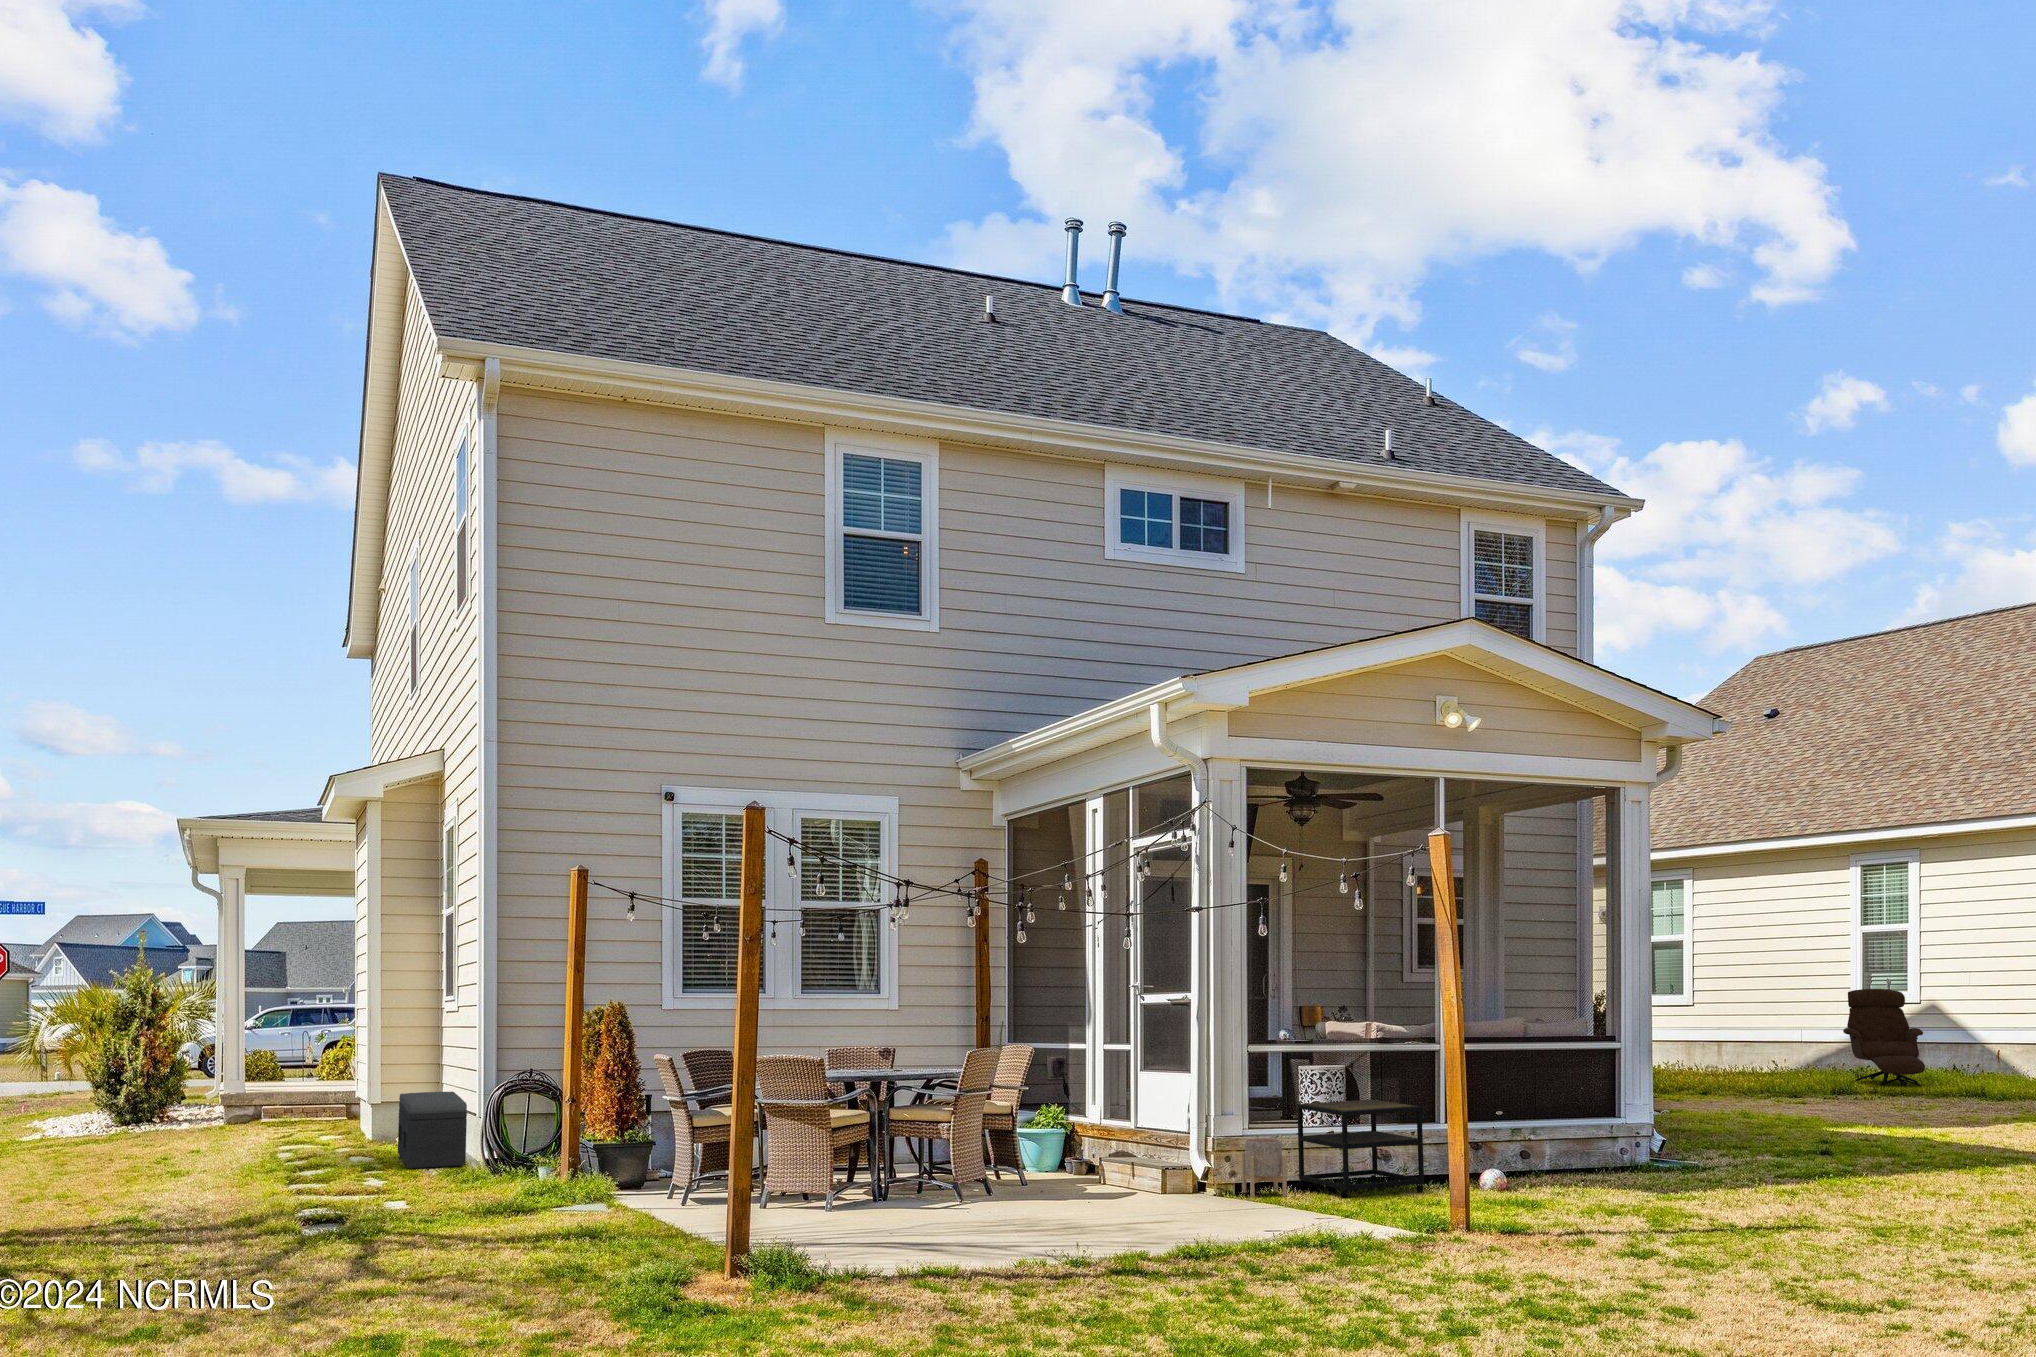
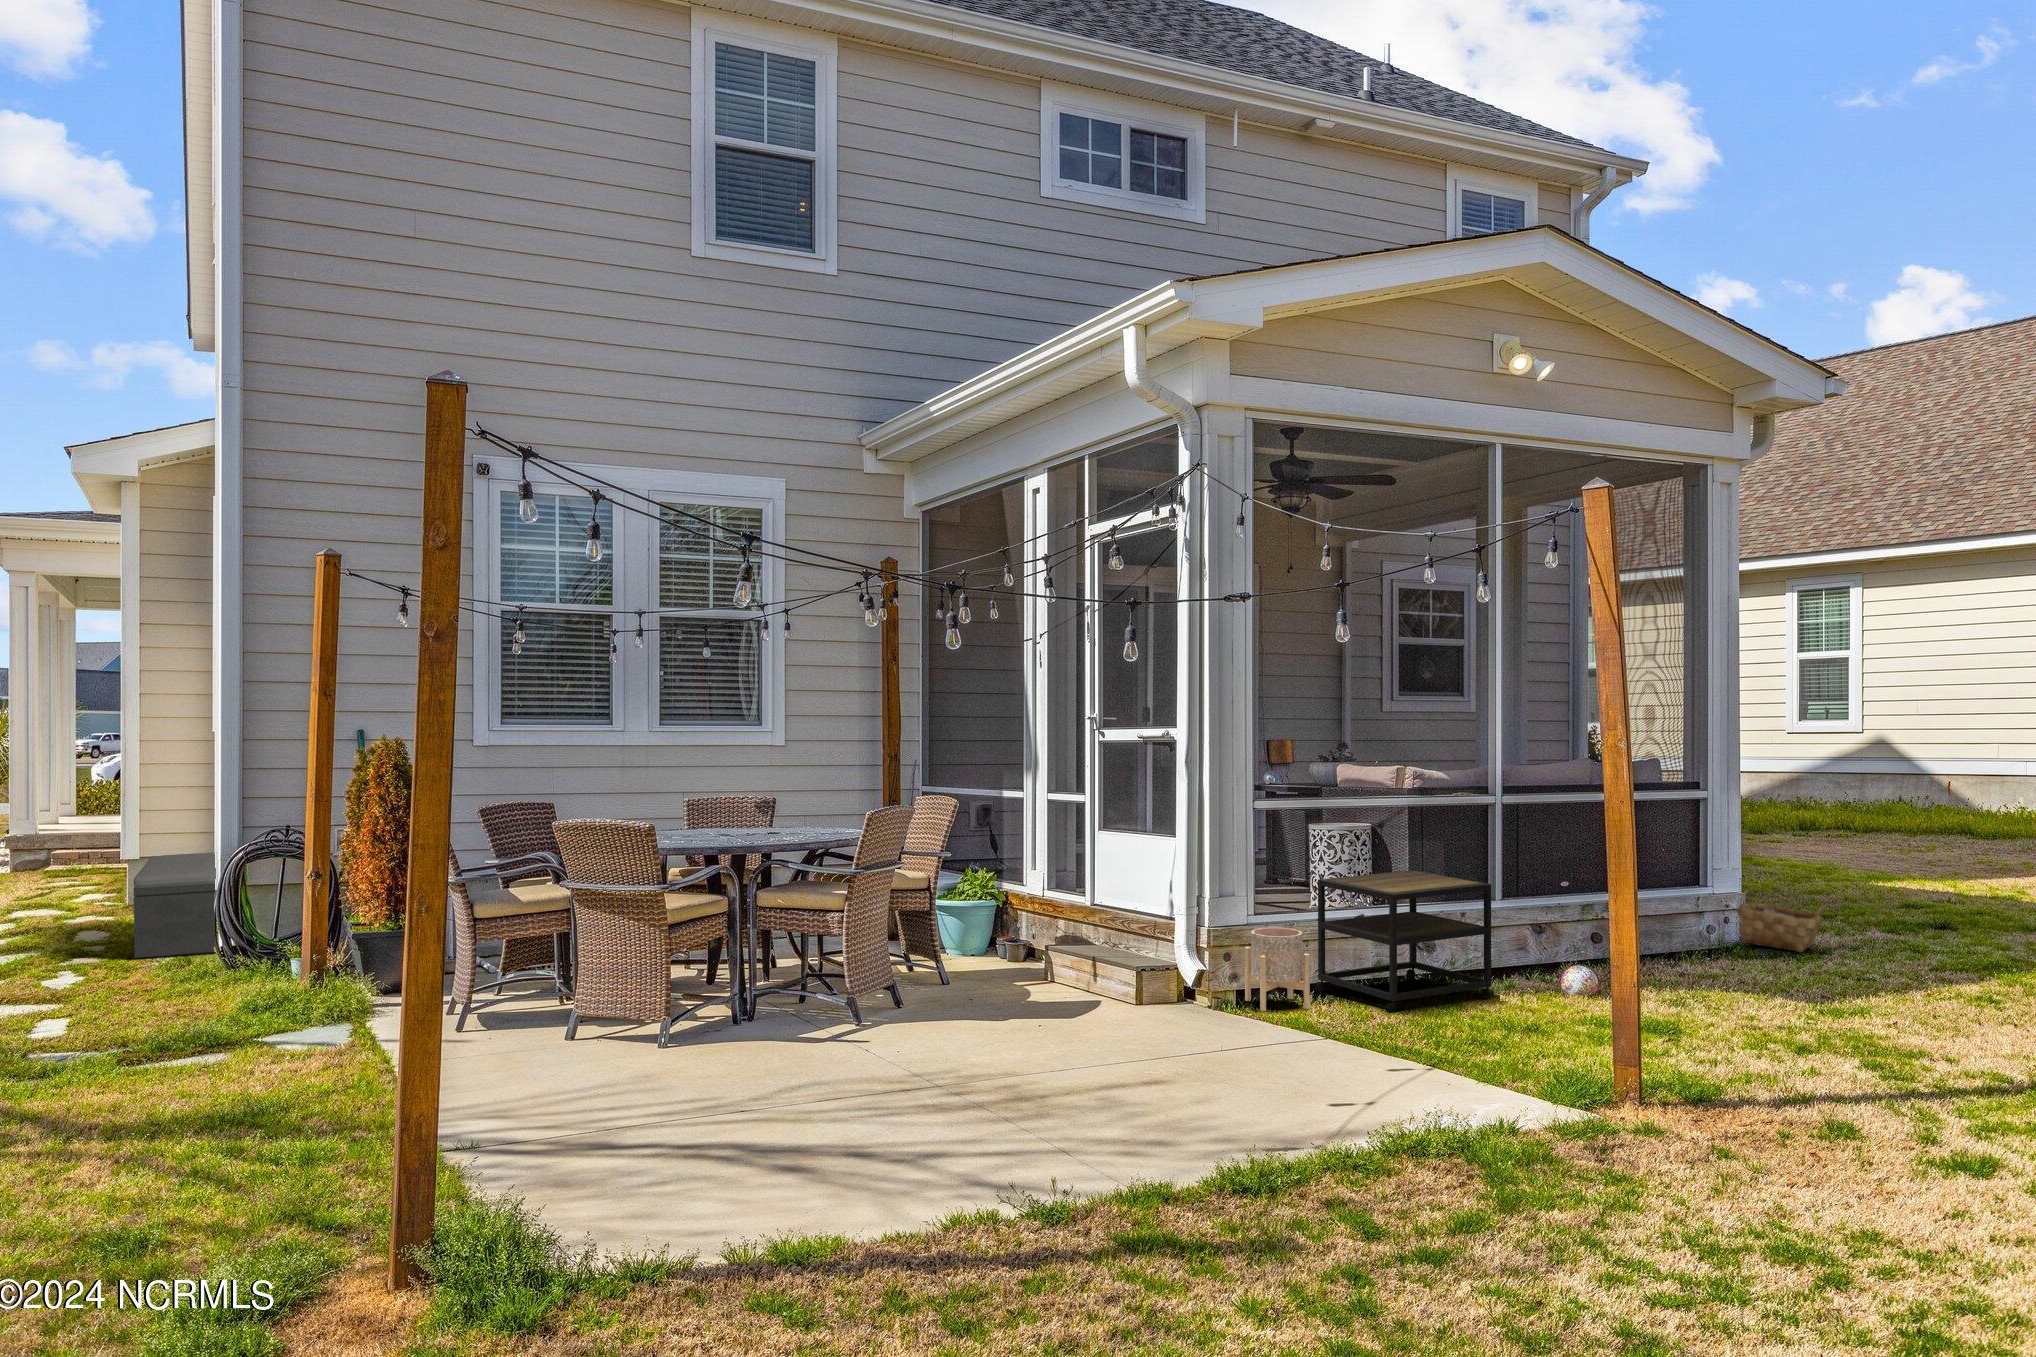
lounge chair: present [1843,989,1925,1087] -> none [1780,718,1872,819]
woven basket: none [1650,1124,1715,1172] -> present [1737,891,1824,953]

